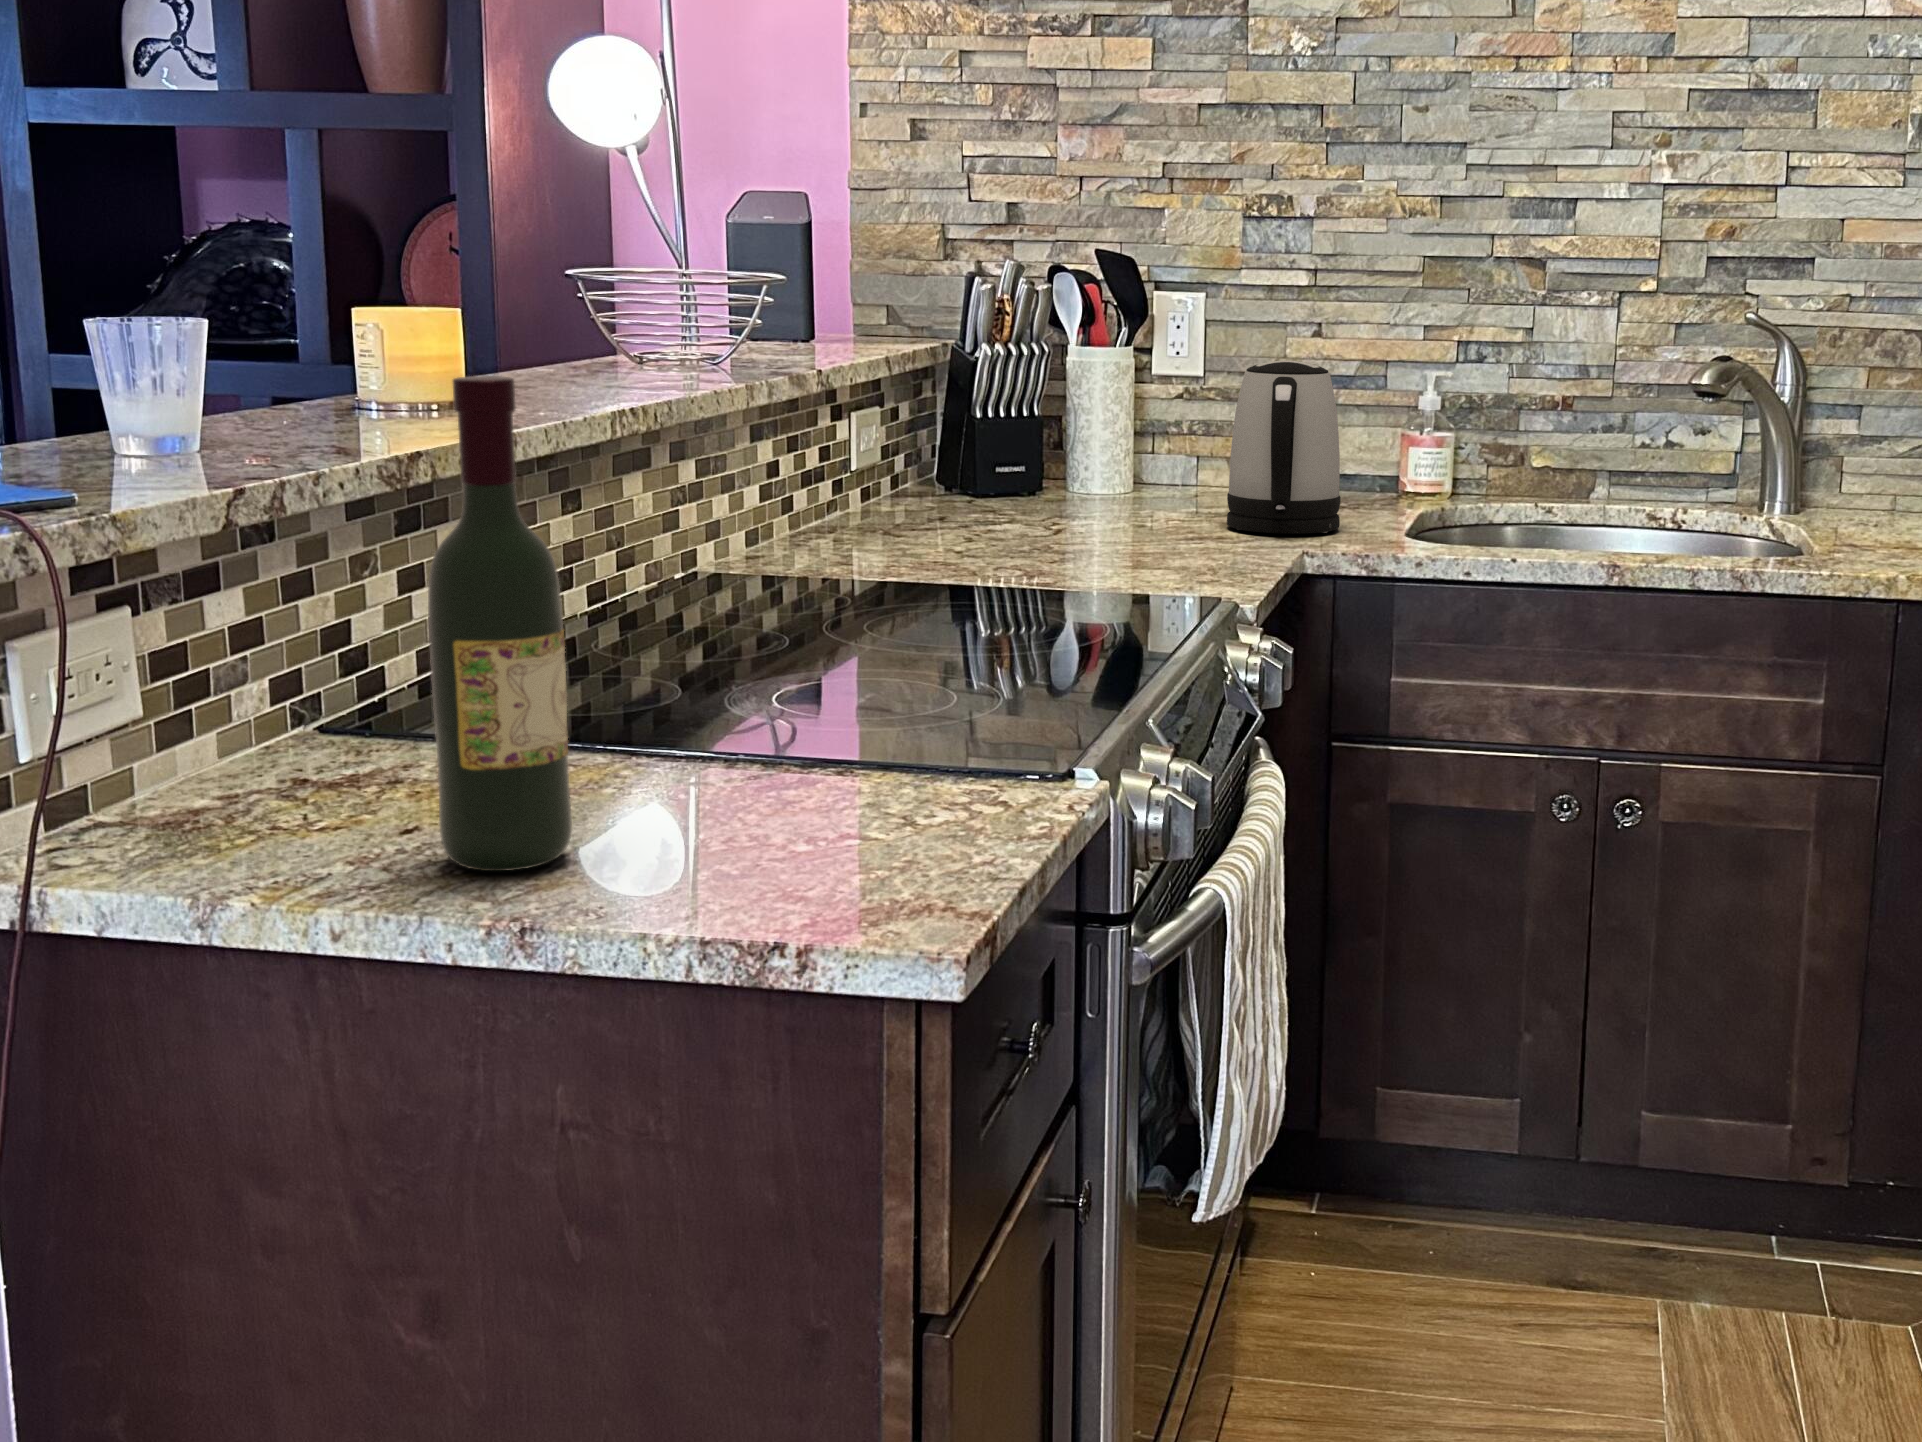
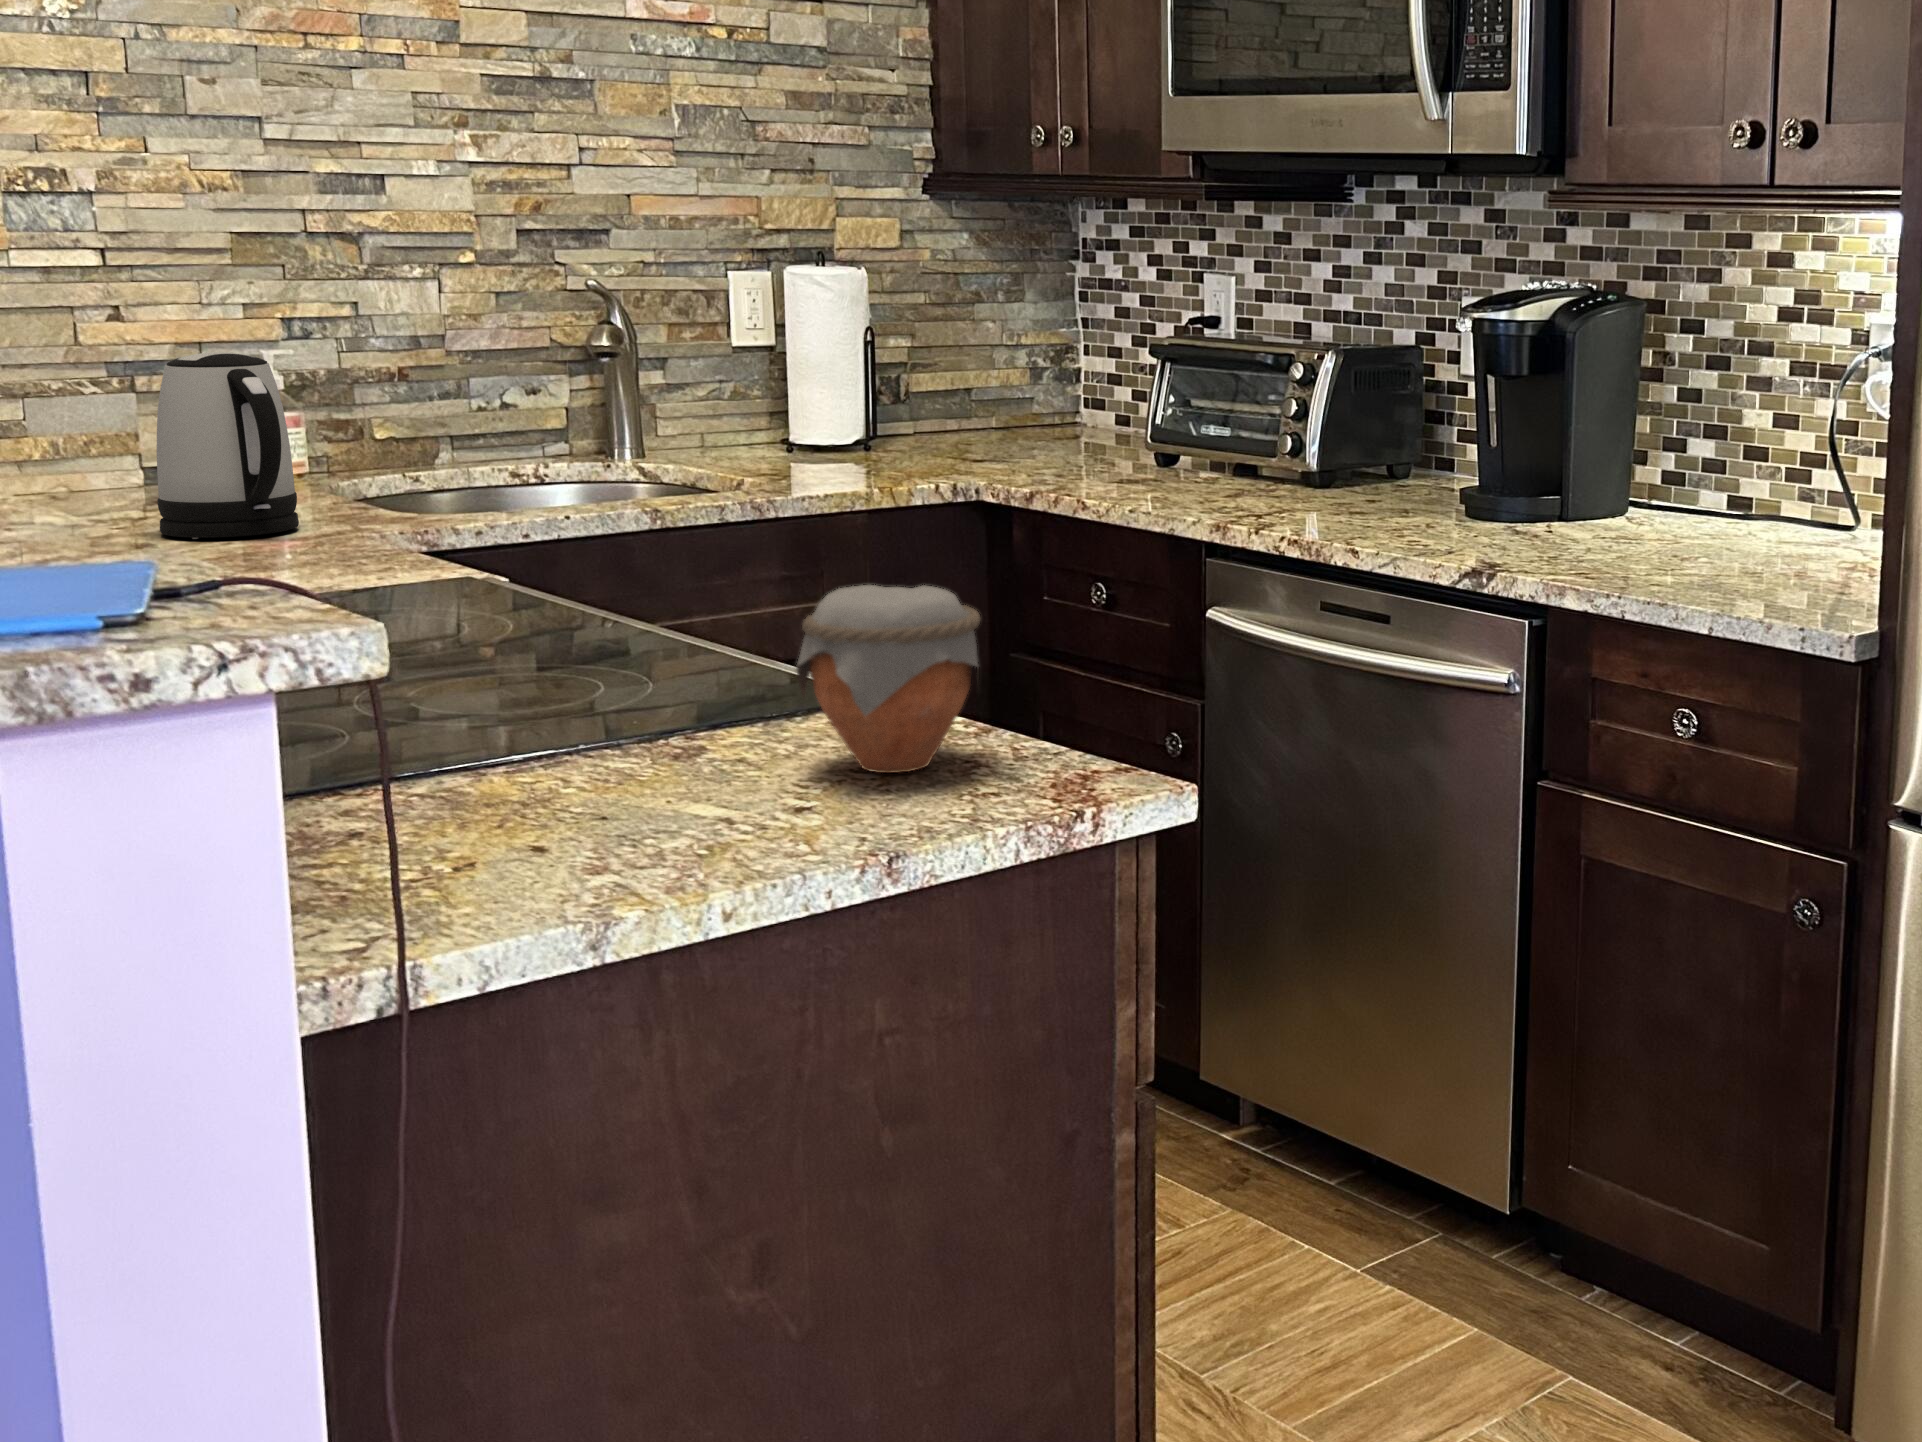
wine bottle: present [428,376,572,871] -> none [658,389,789,841]
jar: none [693,631,943,858] -> present [796,585,981,773]

